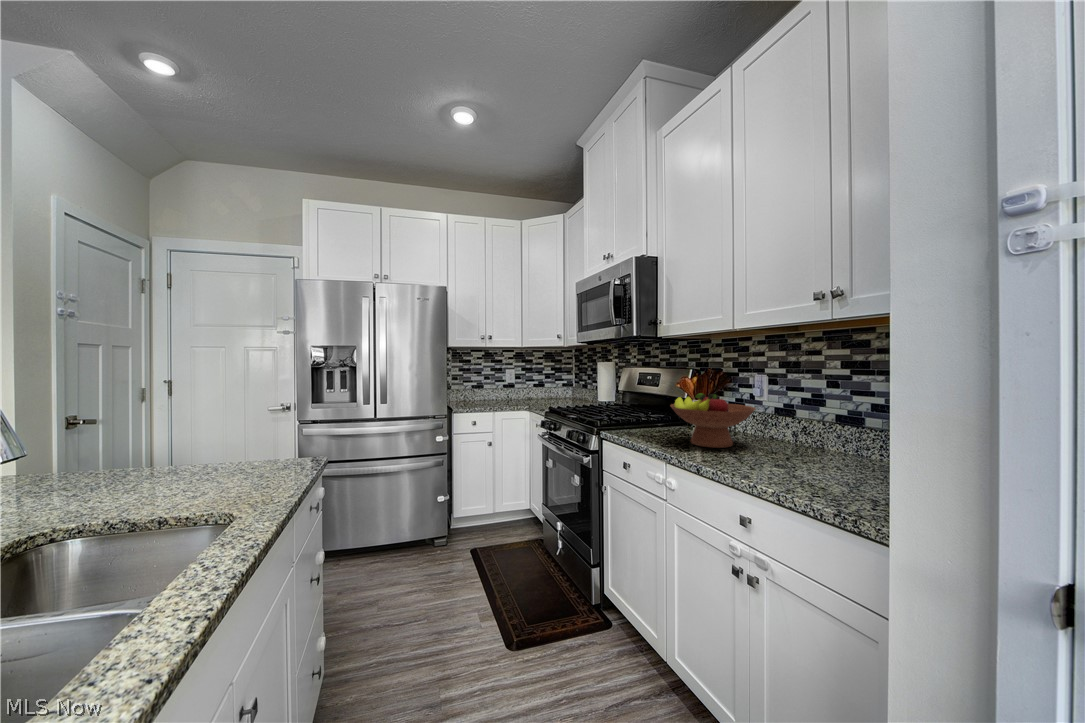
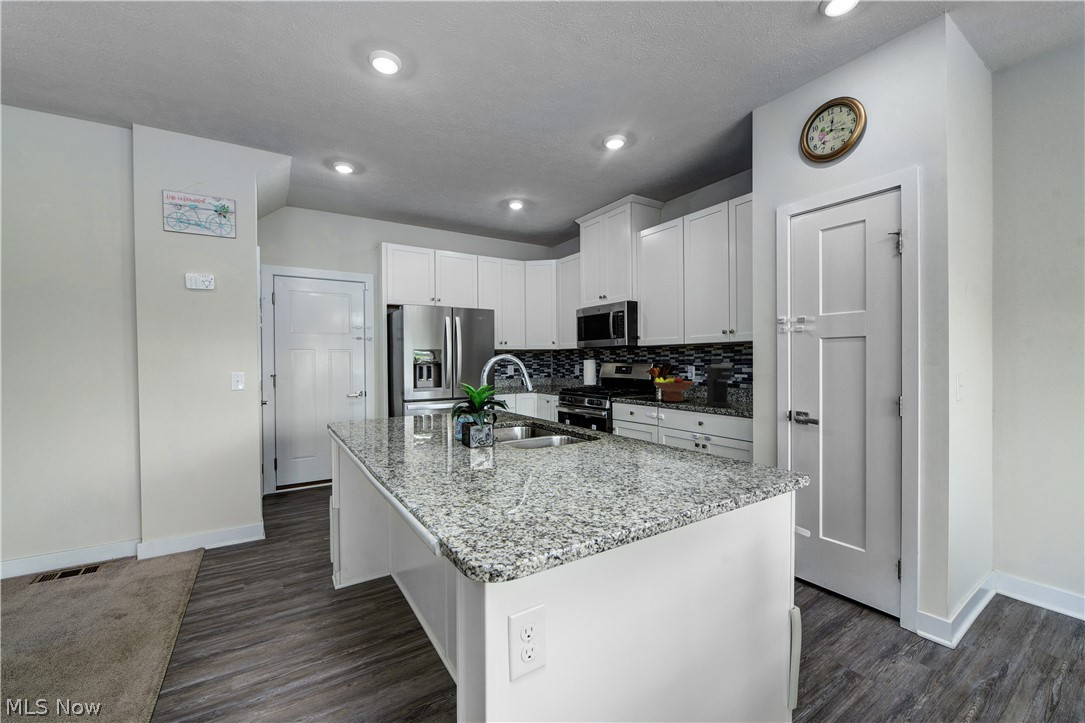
coffee maker: none [775,372,834,481] -> present [707,364,732,408]

